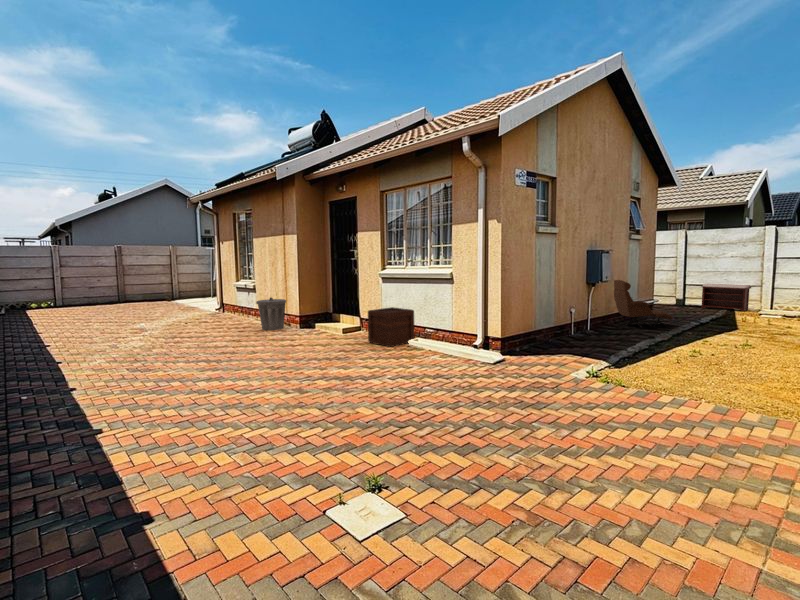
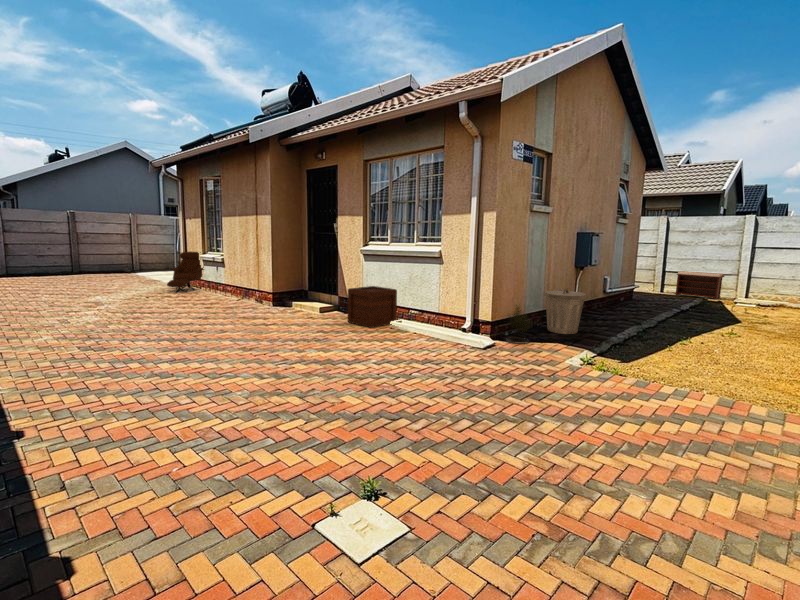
lounge chair: present [614,280,673,328] -> present [167,252,204,292]
trash can: present [256,298,286,330] -> present [544,289,587,334]
potted tree: none [517,319,544,359] -> present [507,305,531,344]

